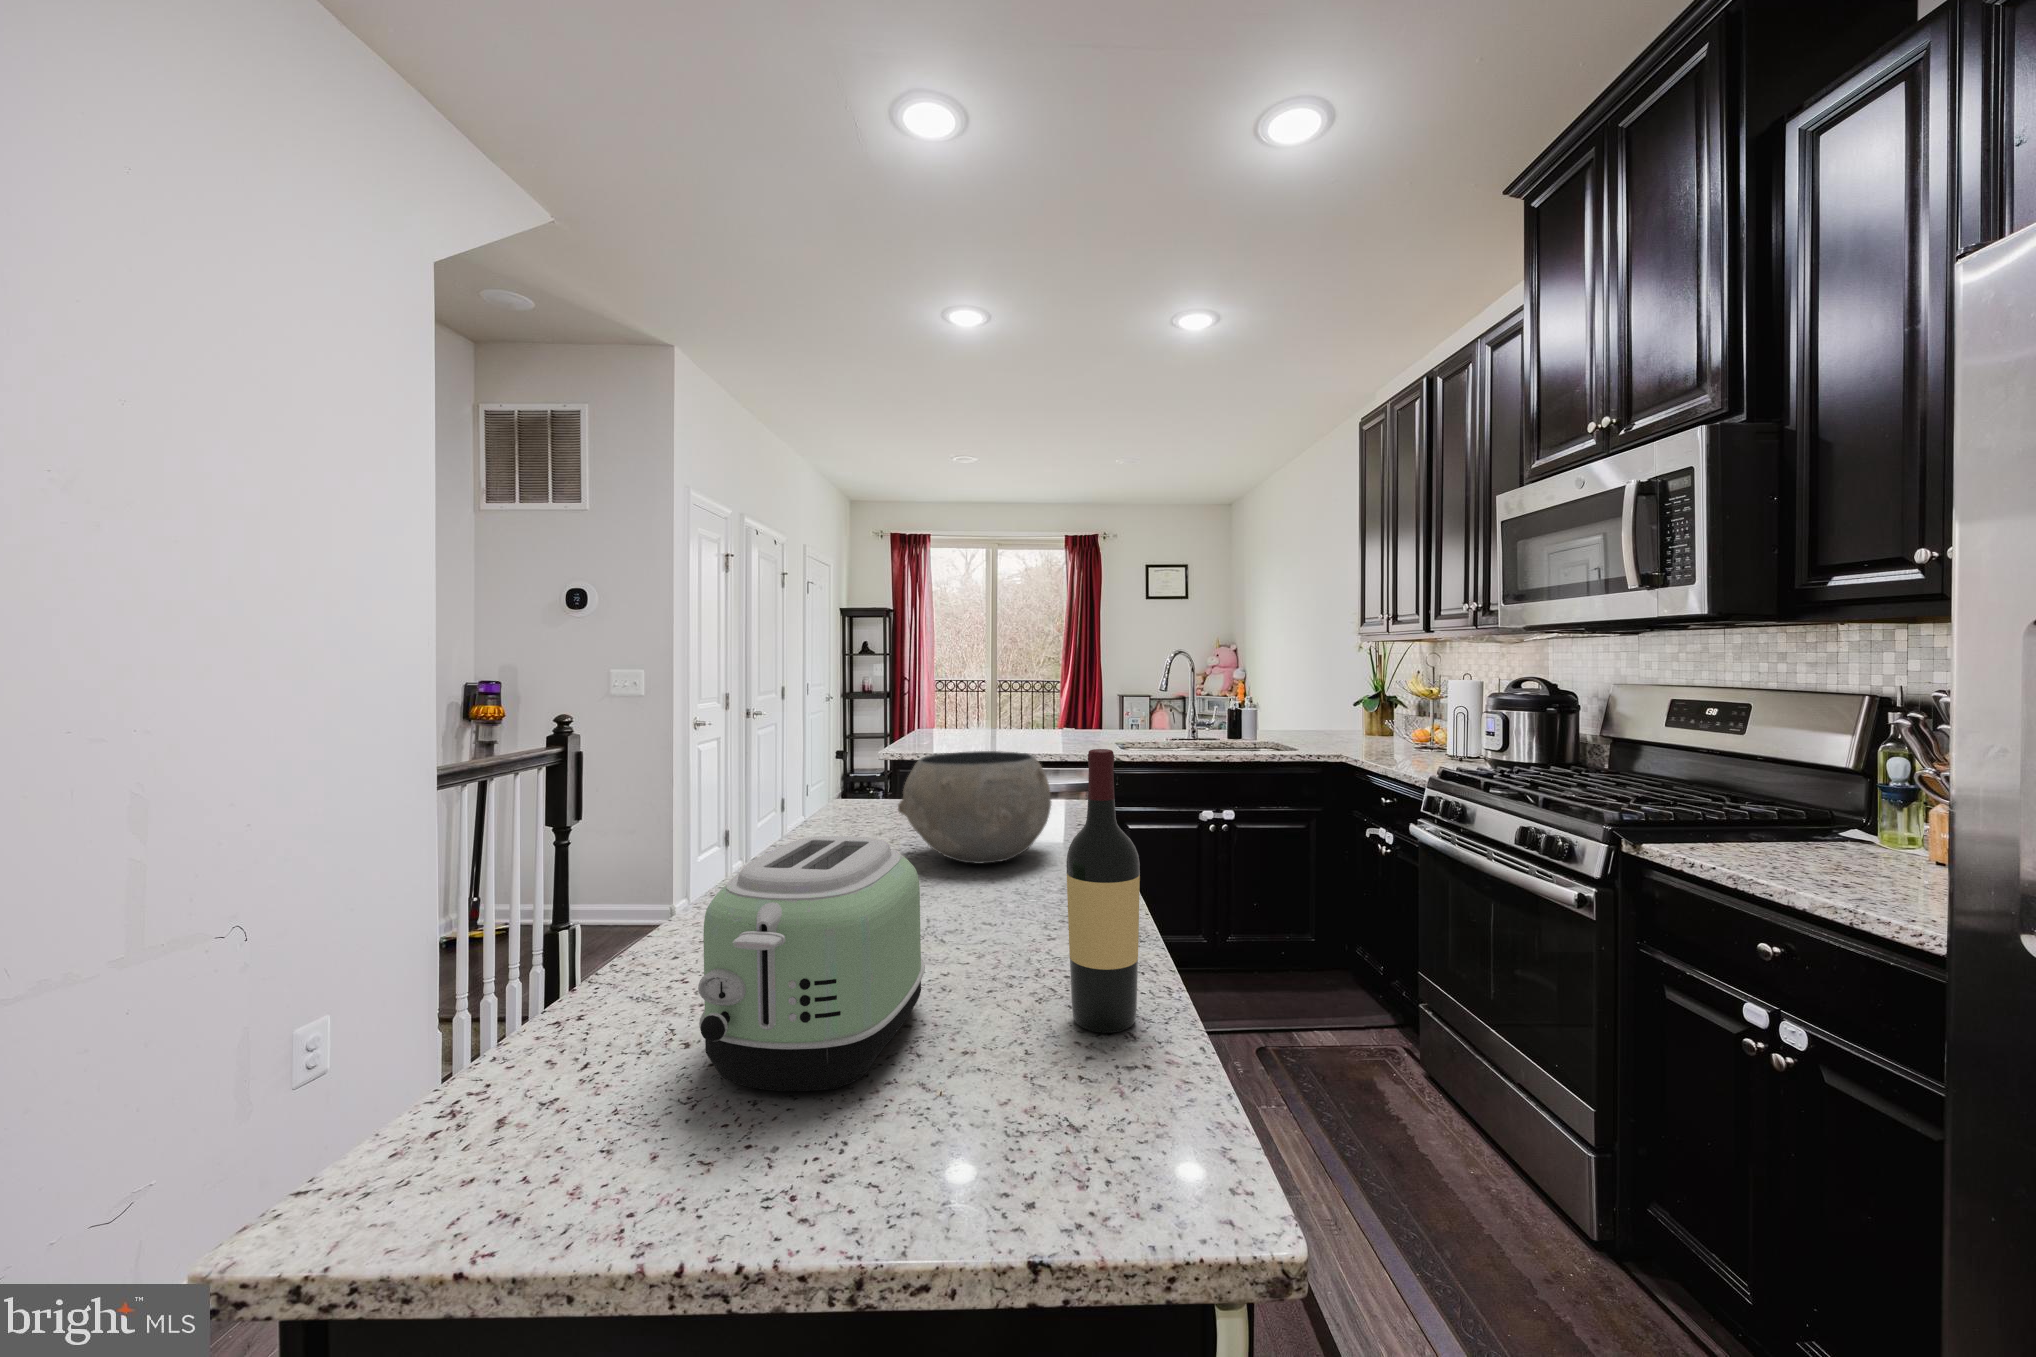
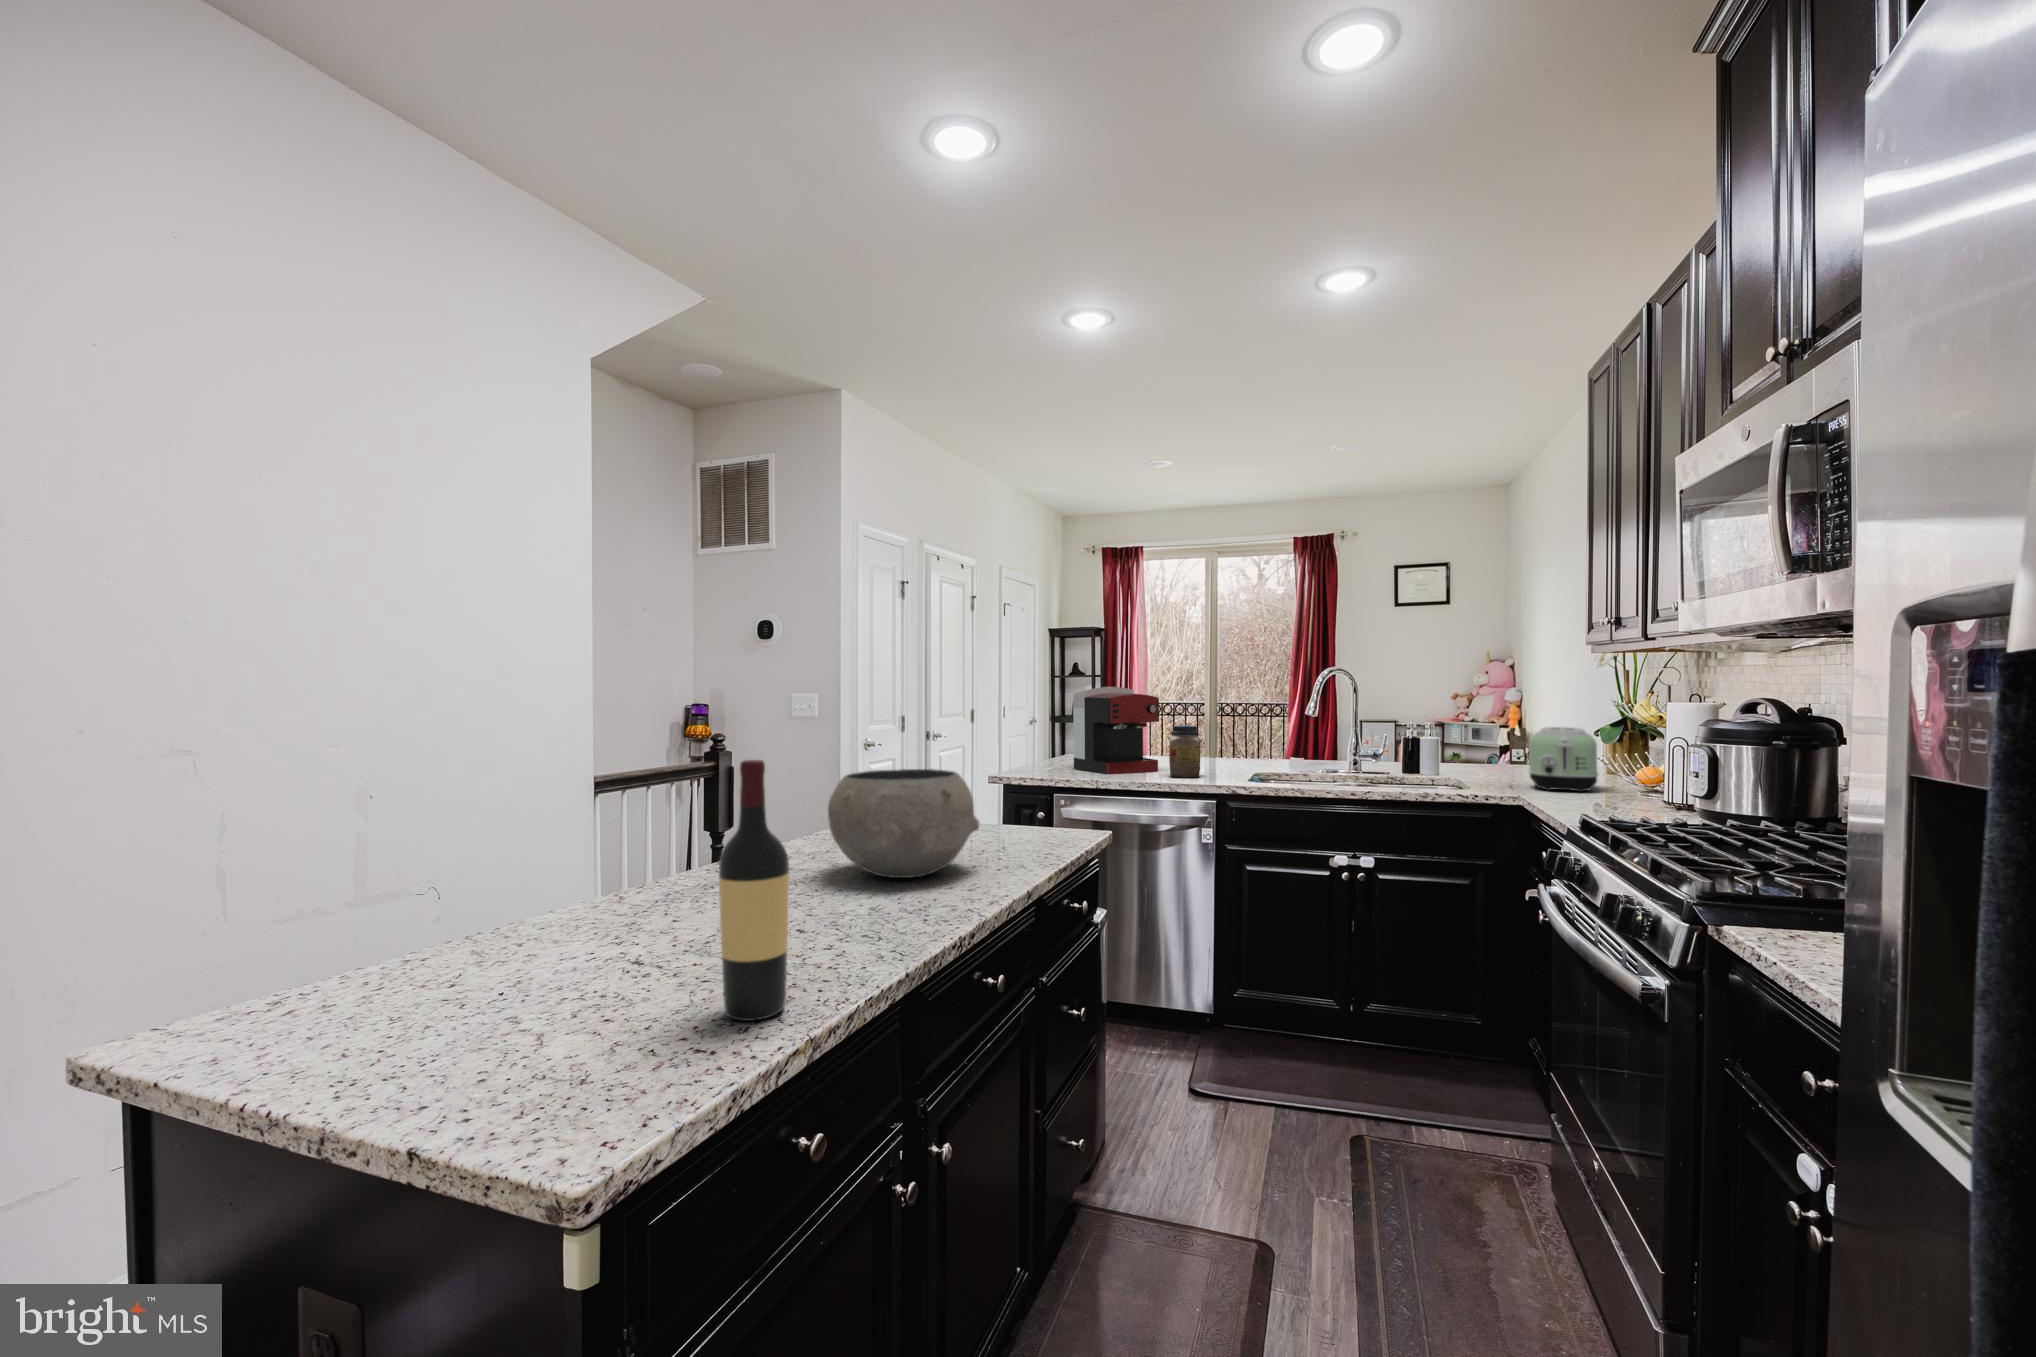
coffee maker: none [946,666,1029,749] -> present [1073,686,1159,774]
jar: none [1047,701,1077,749] -> present [1169,725,1201,778]
toaster: present [698,836,925,1091] -> present [1529,727,1598,792]

